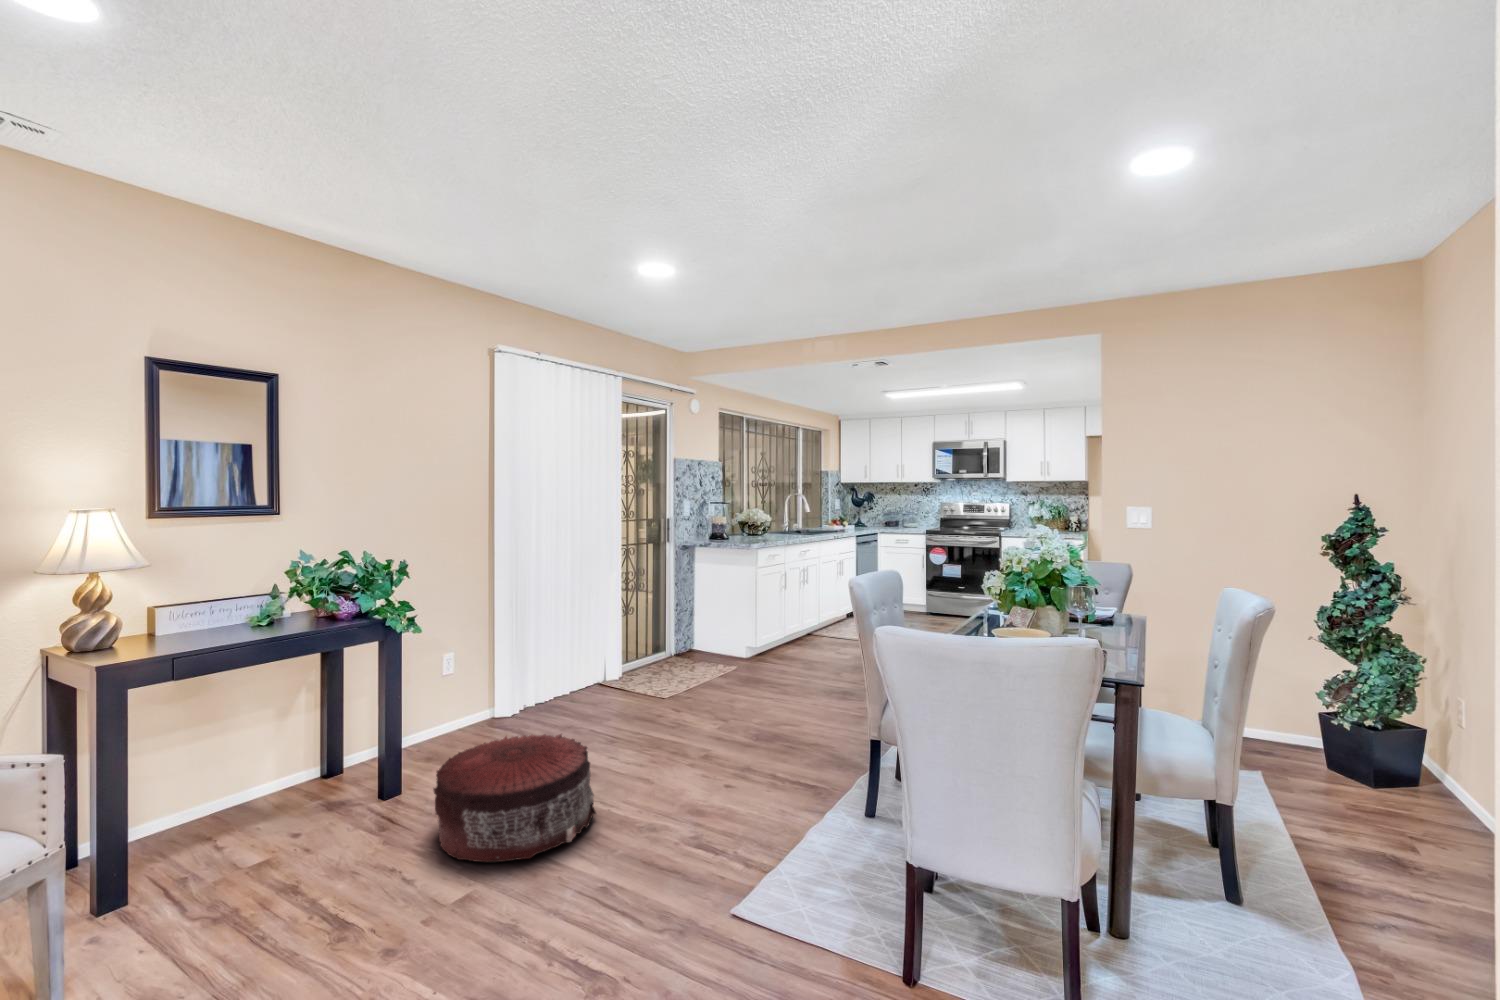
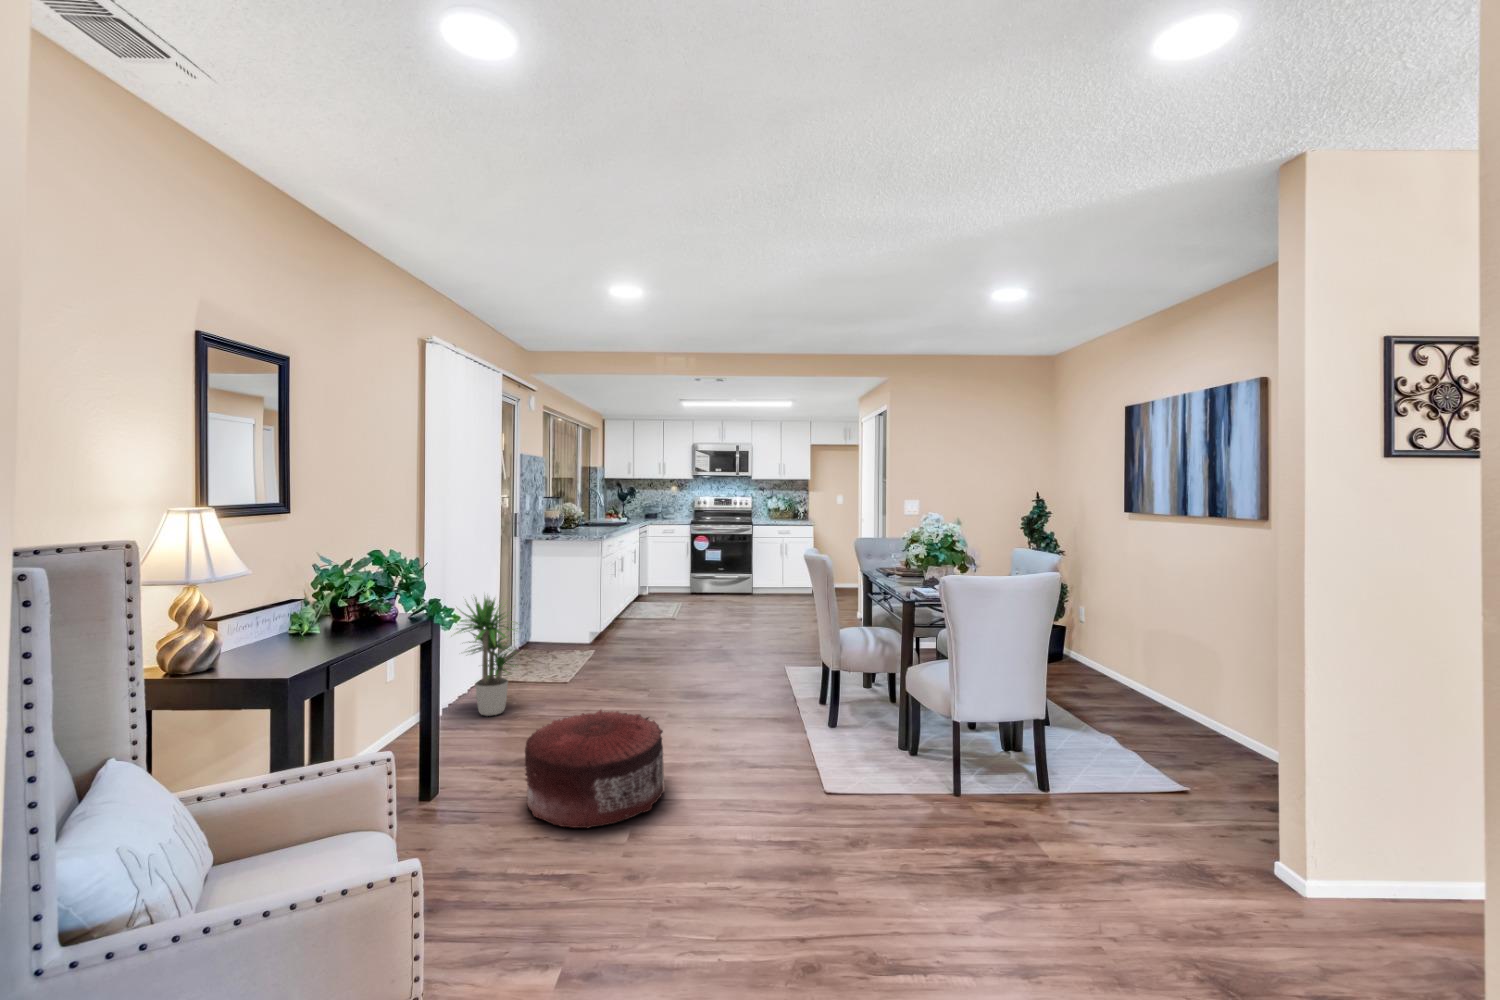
potted plant: none [521,596,599,720] -> present [457,597,518,716]

